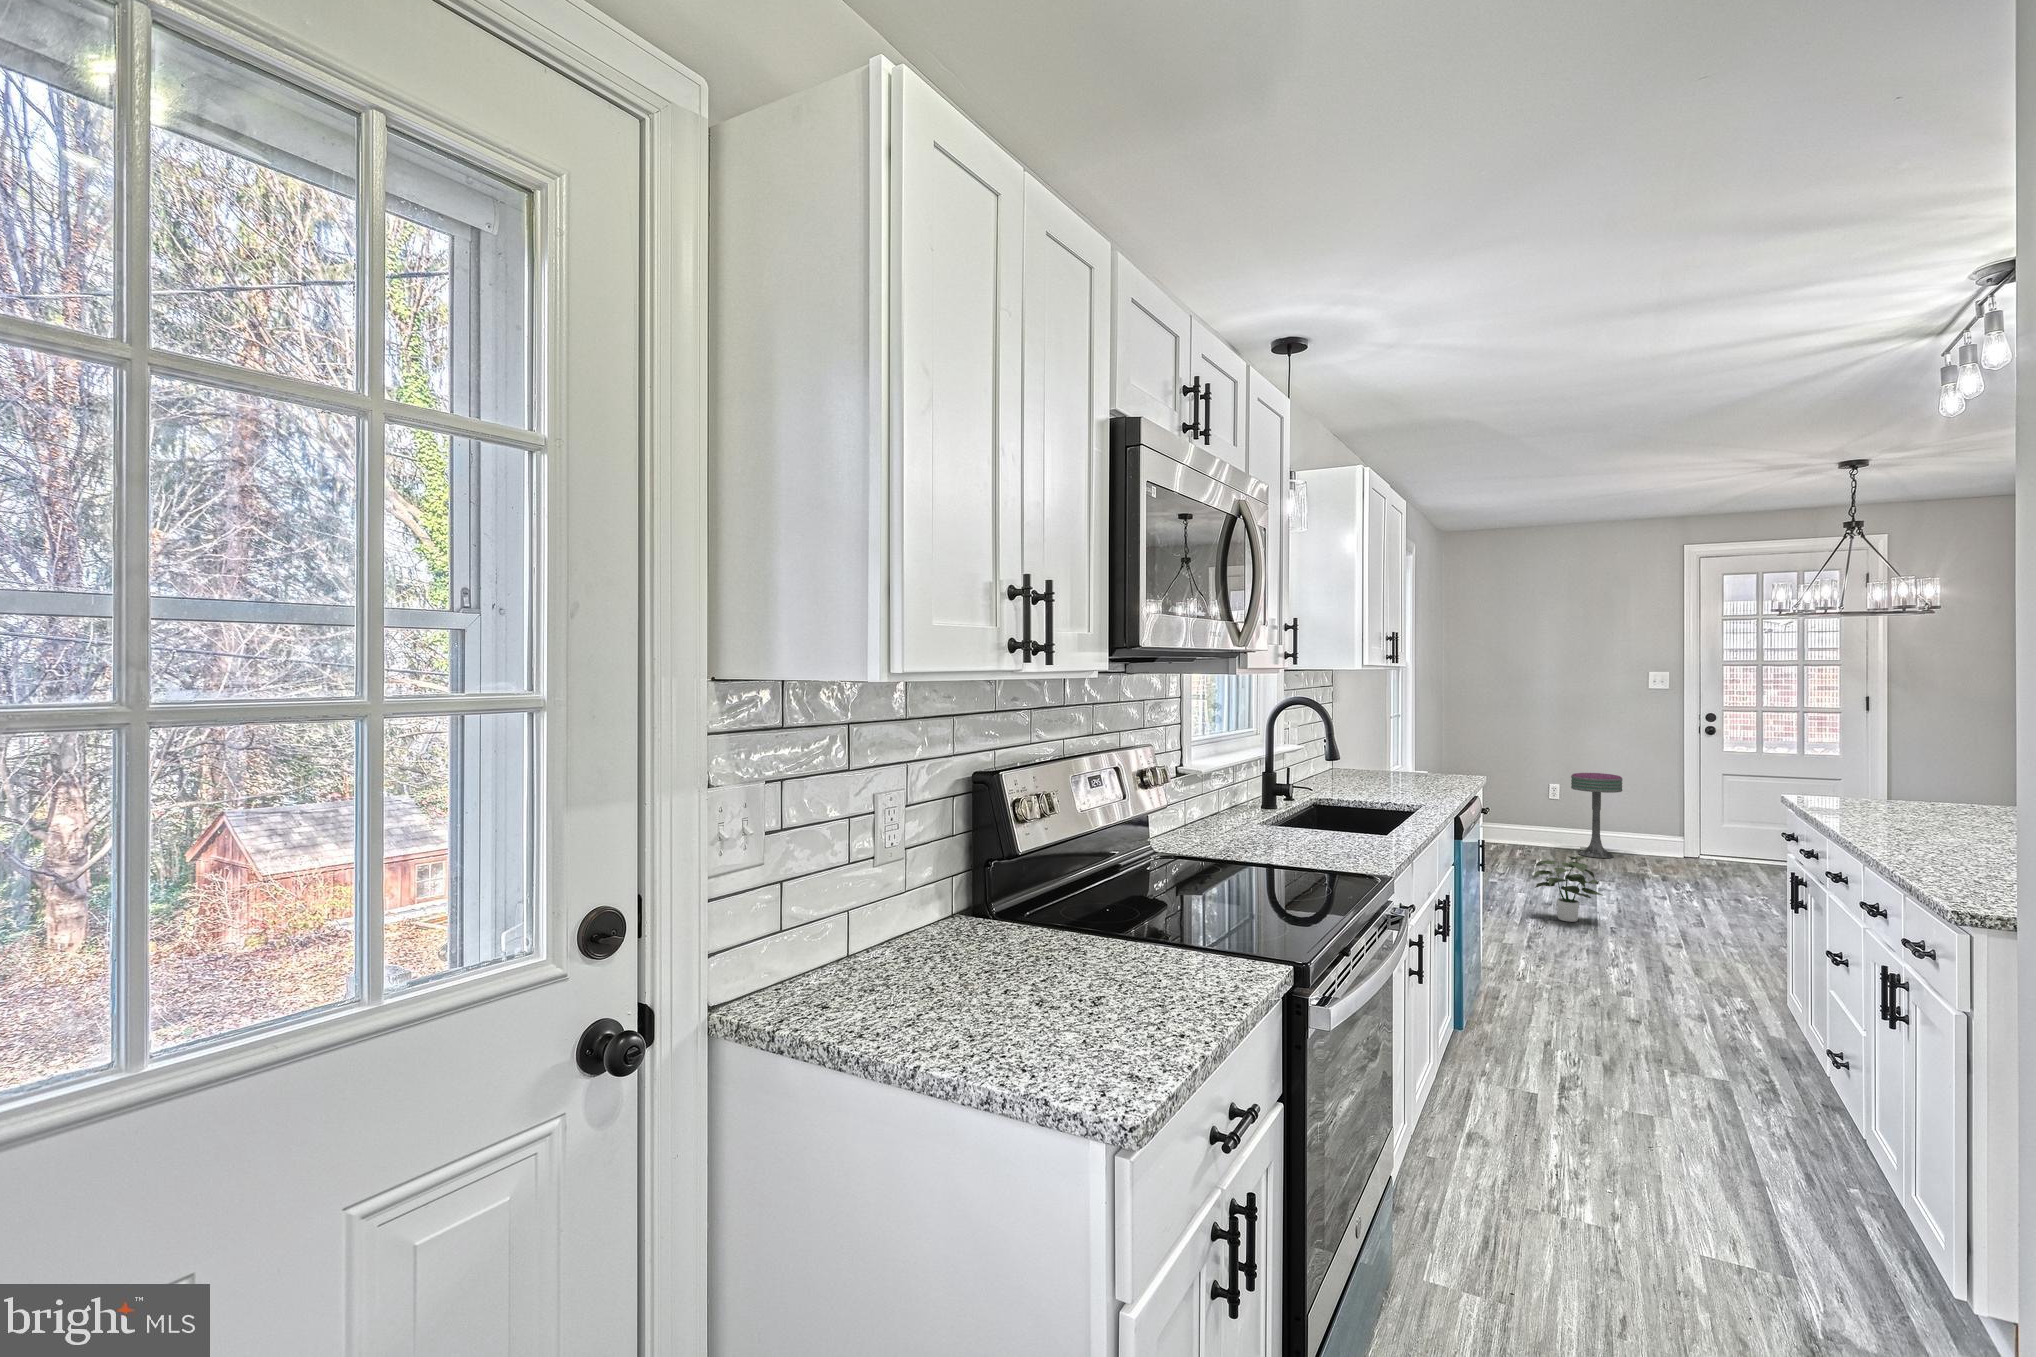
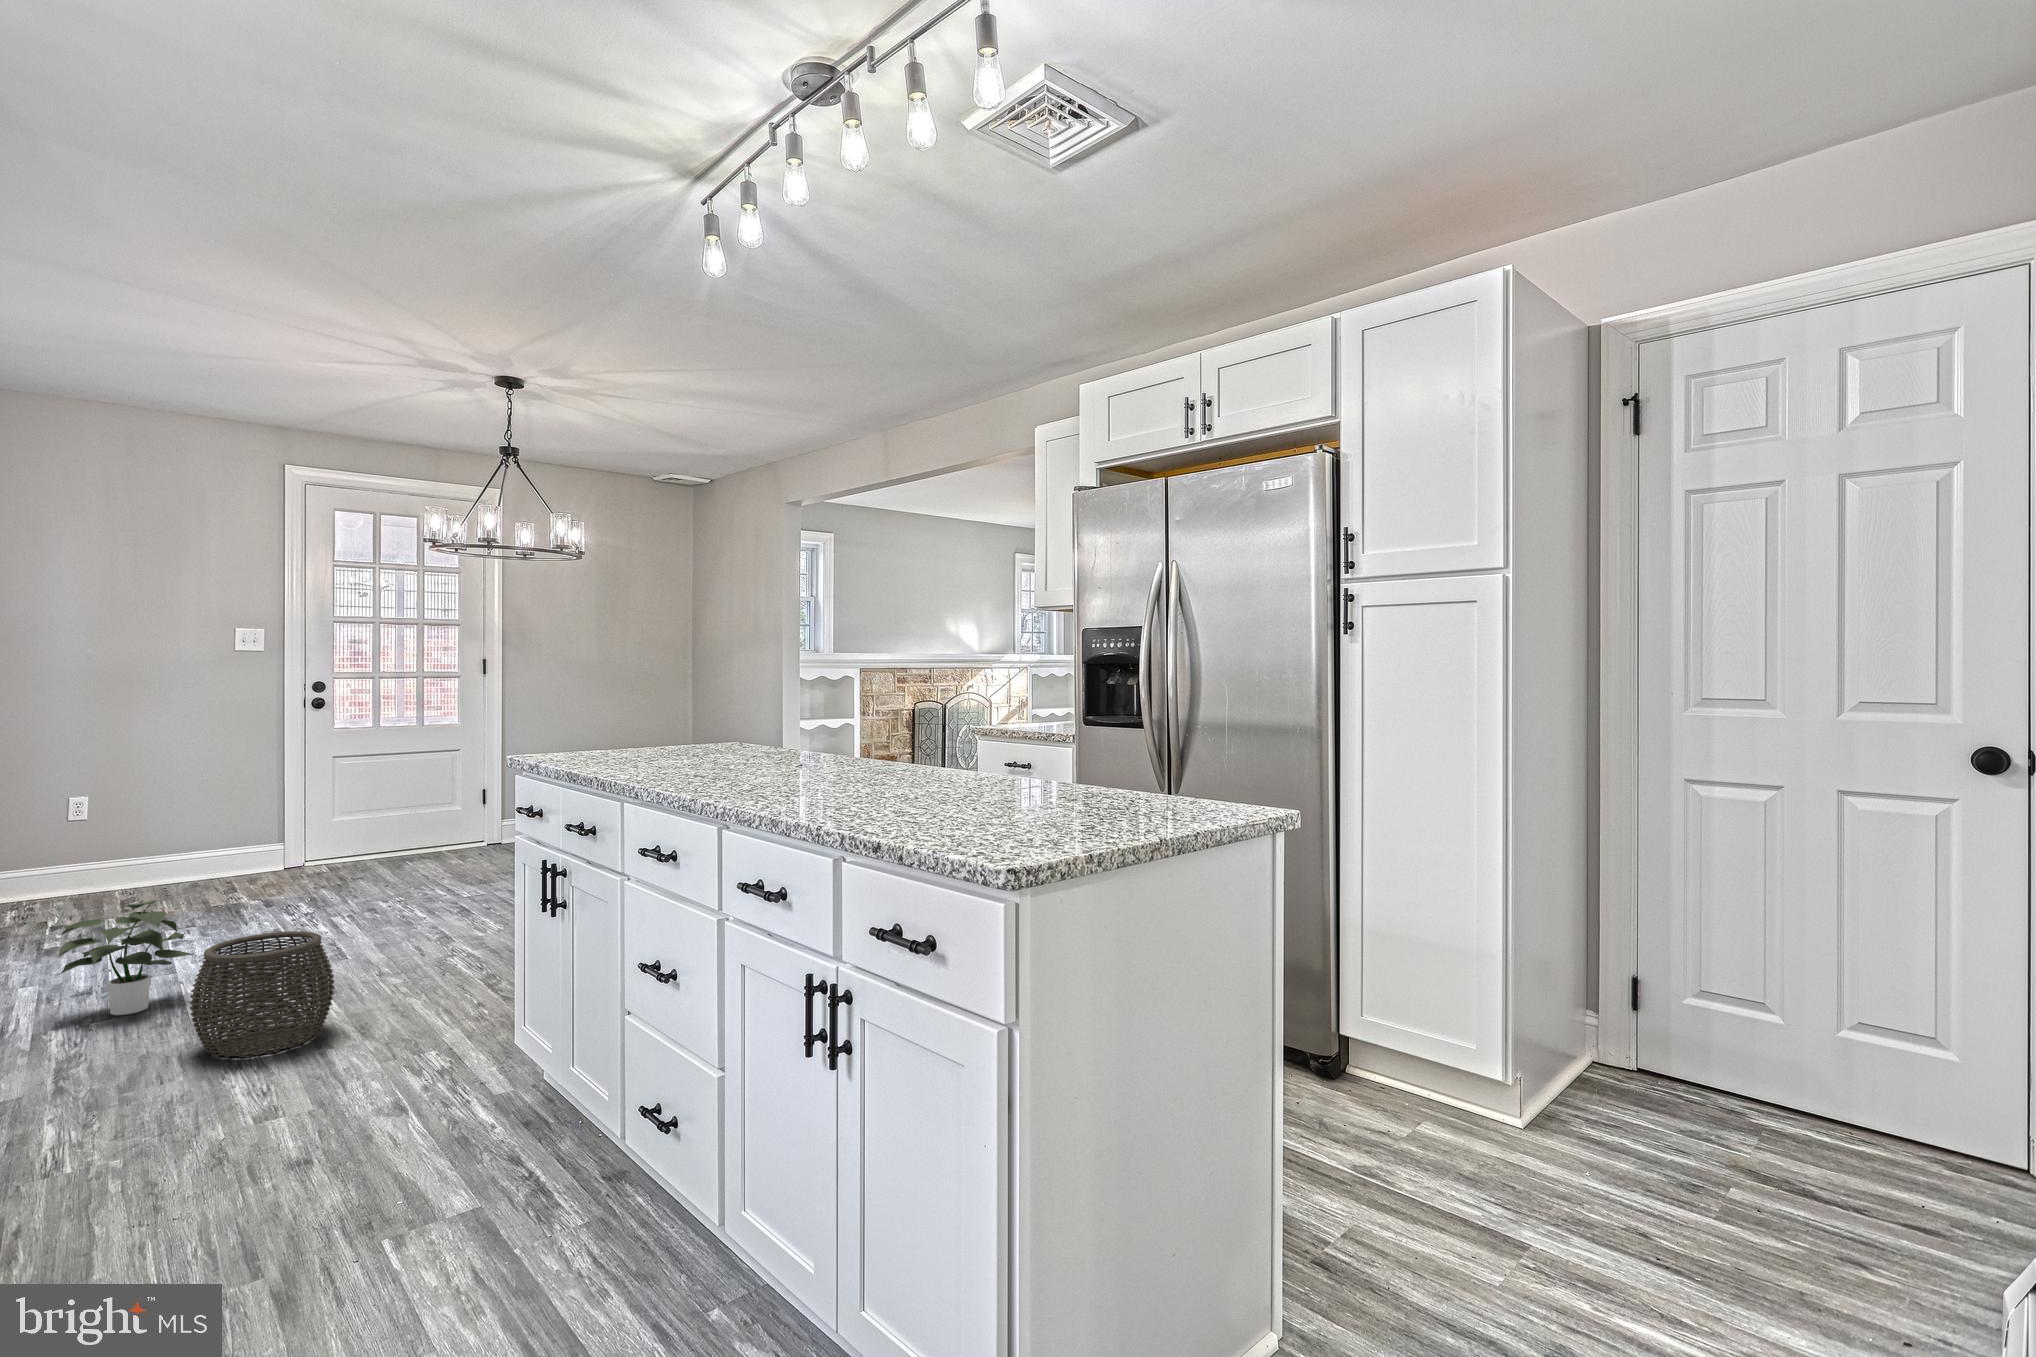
bar stool: present [1571,773,1622,858] -> none [109,771,195,897]
woven basket: none [1594,889,1681,966] -> present [189,931,335,1058]

